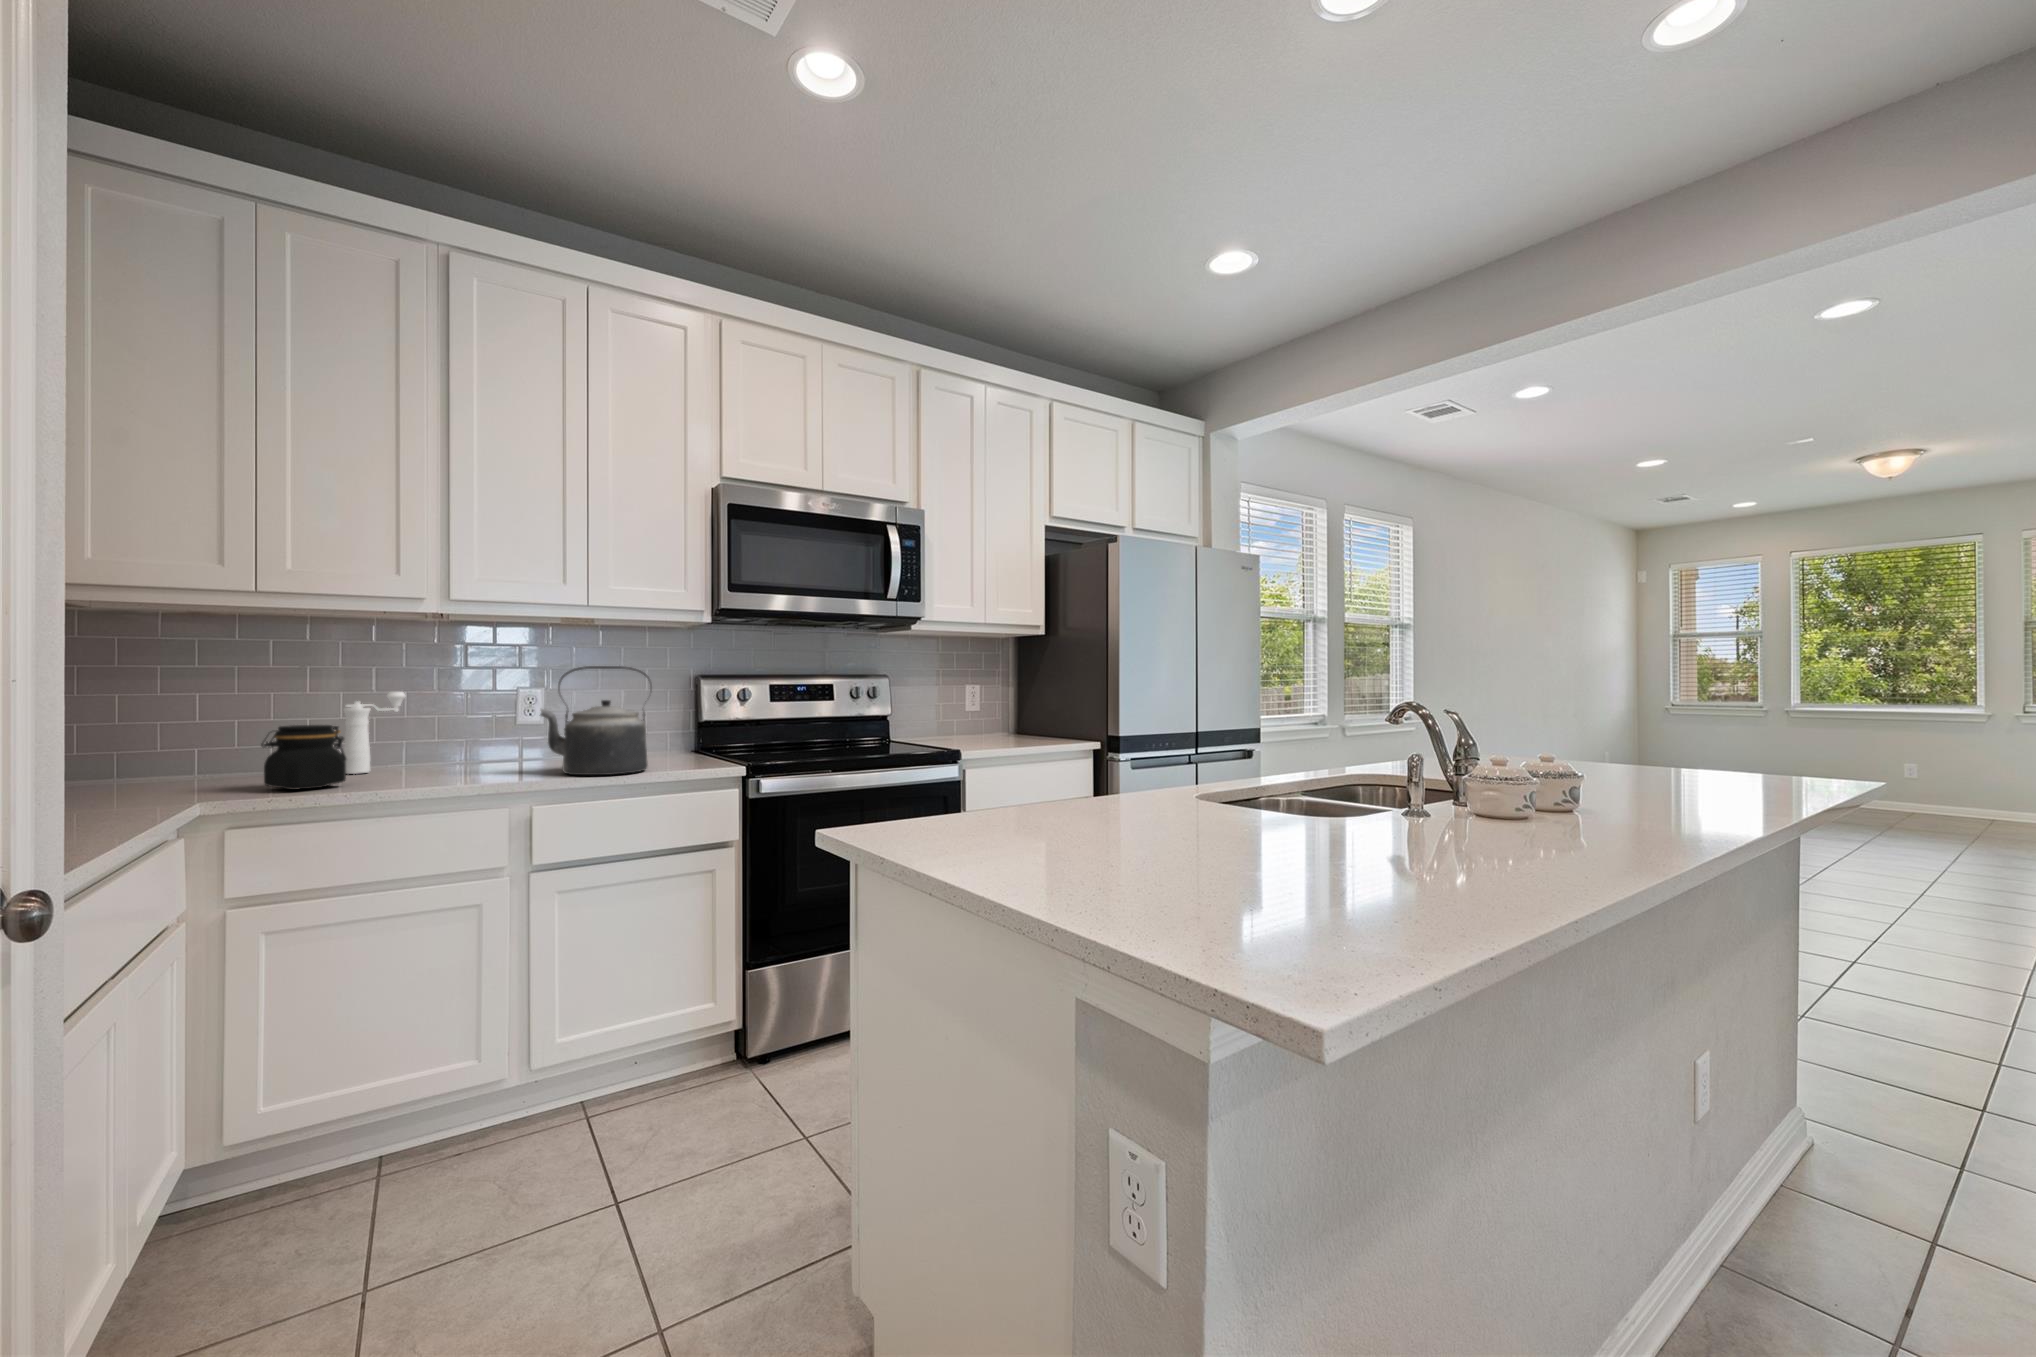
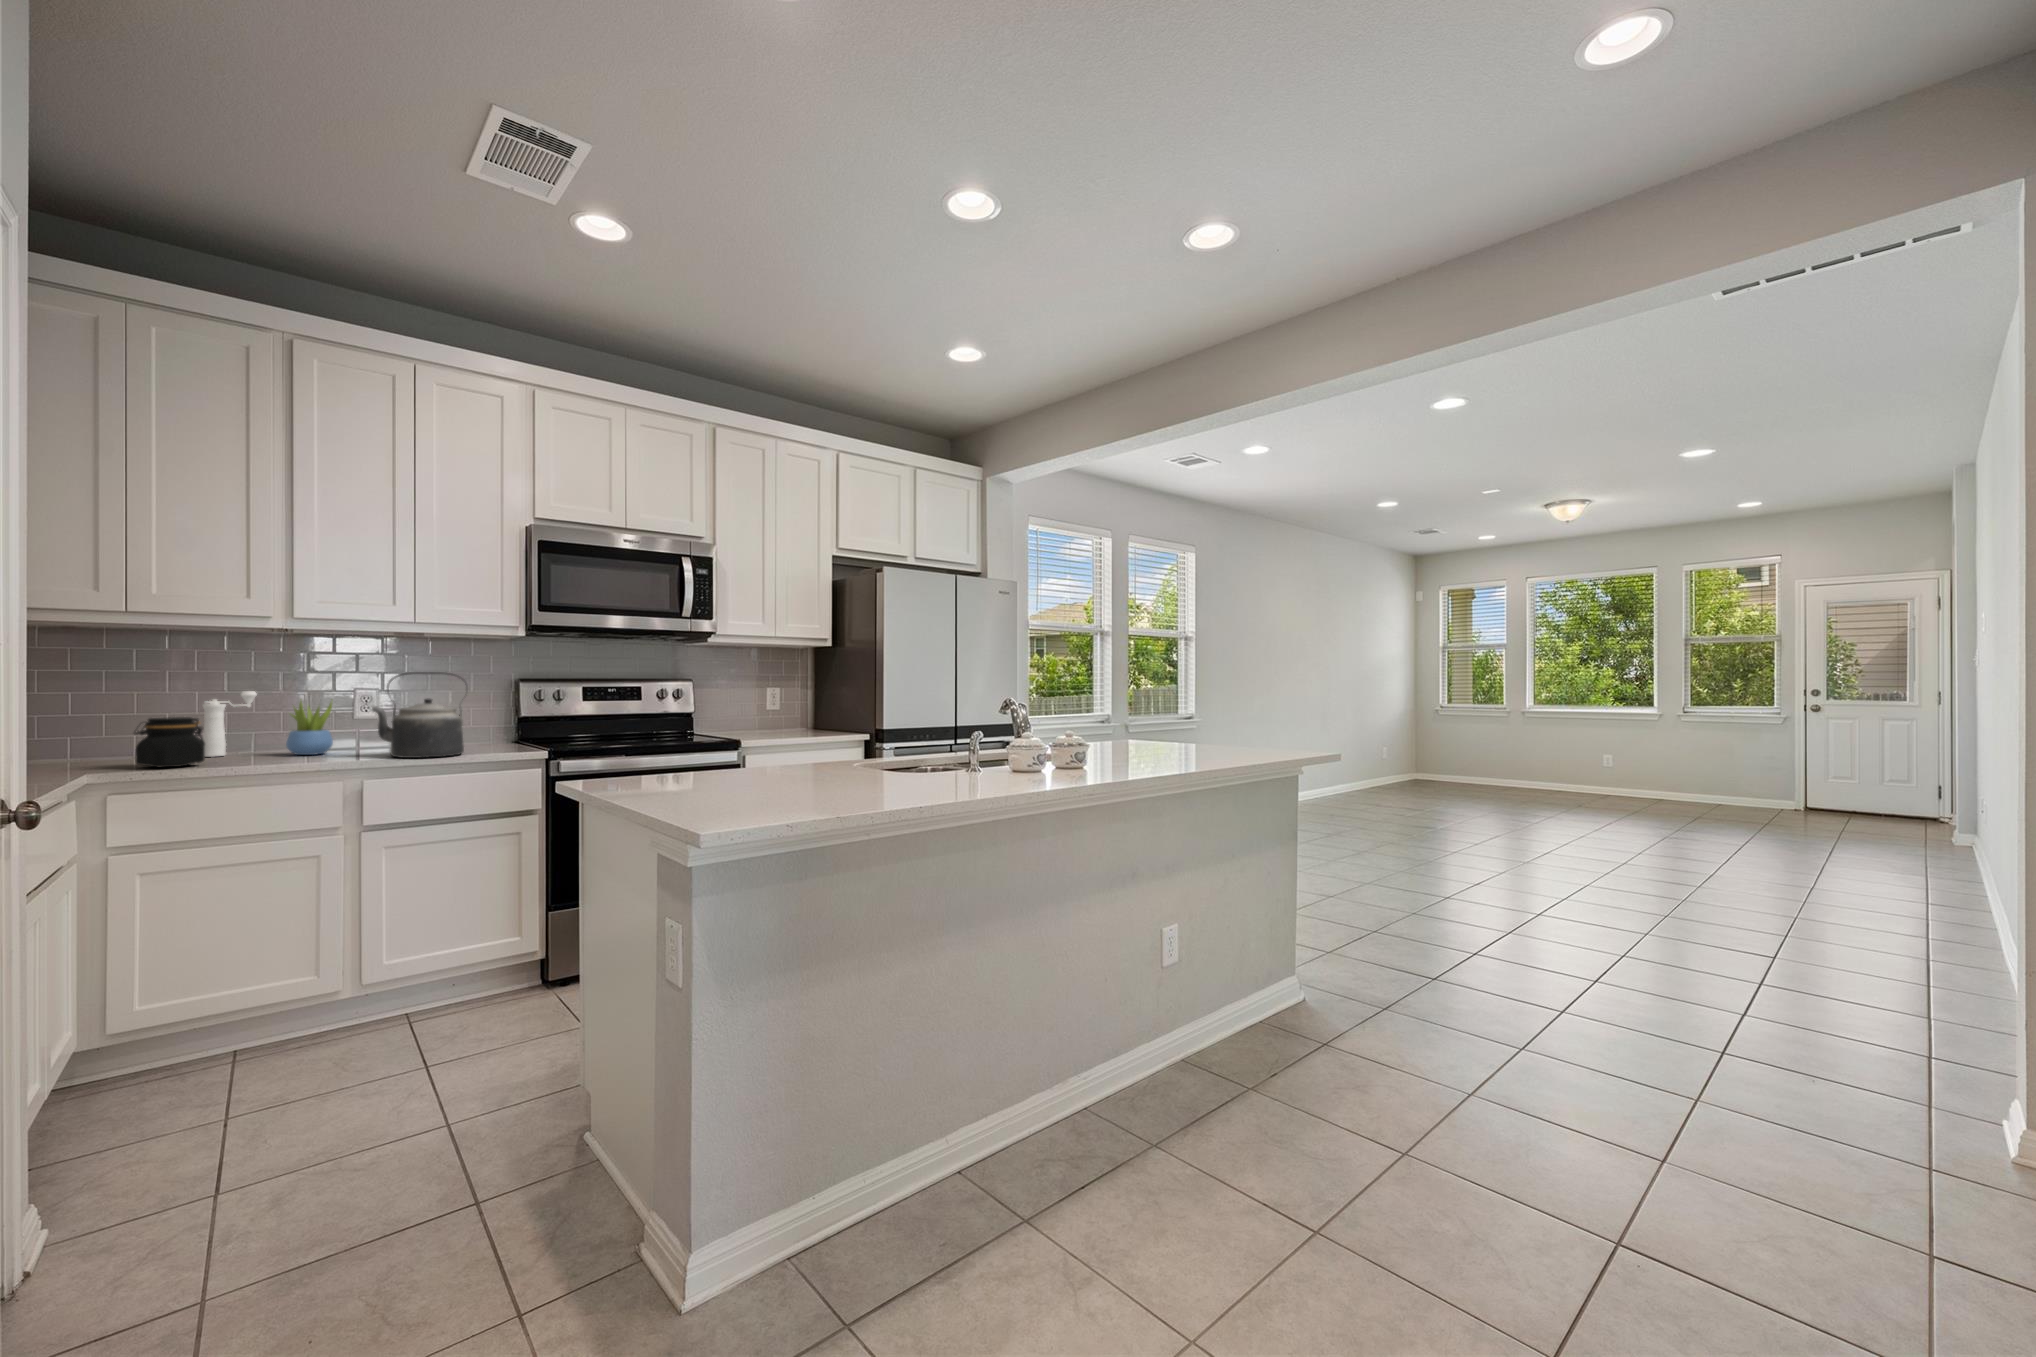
succulent plant: none [440,700,494,771] -> present [286,701,333,755]

